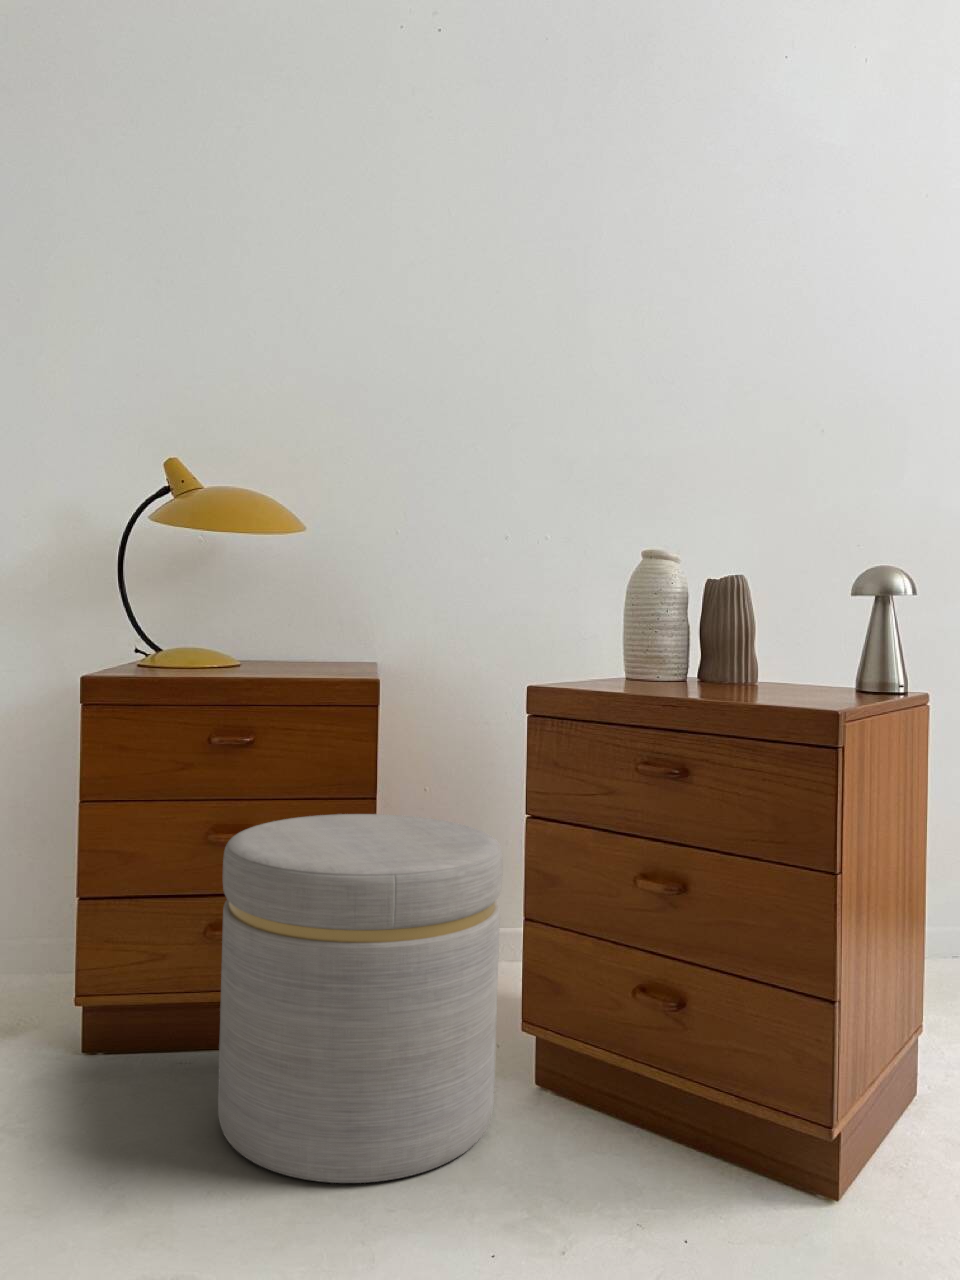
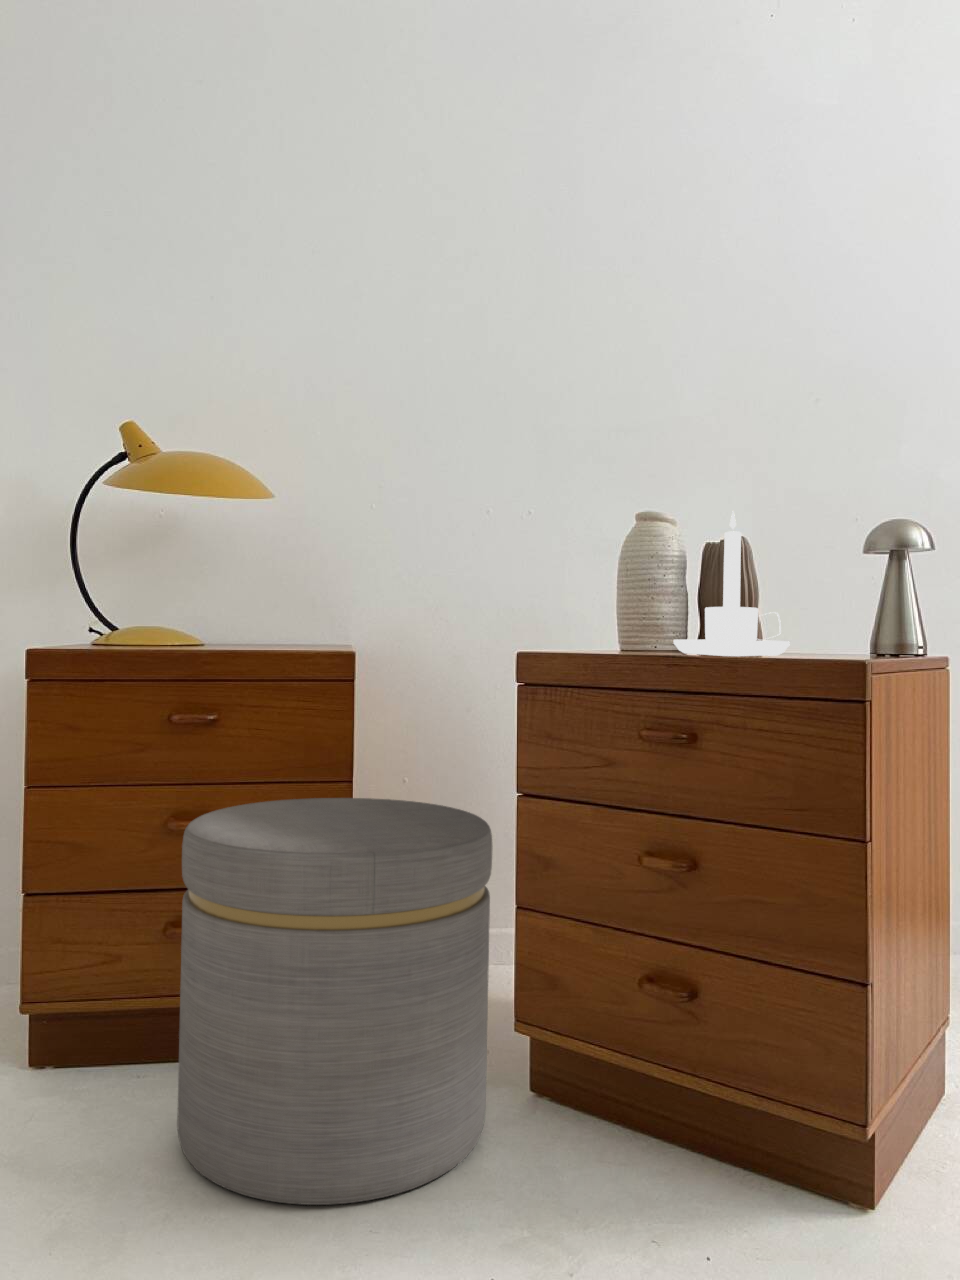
candle holder: none [669,565,775,700] -> present [673,511,789,656]

